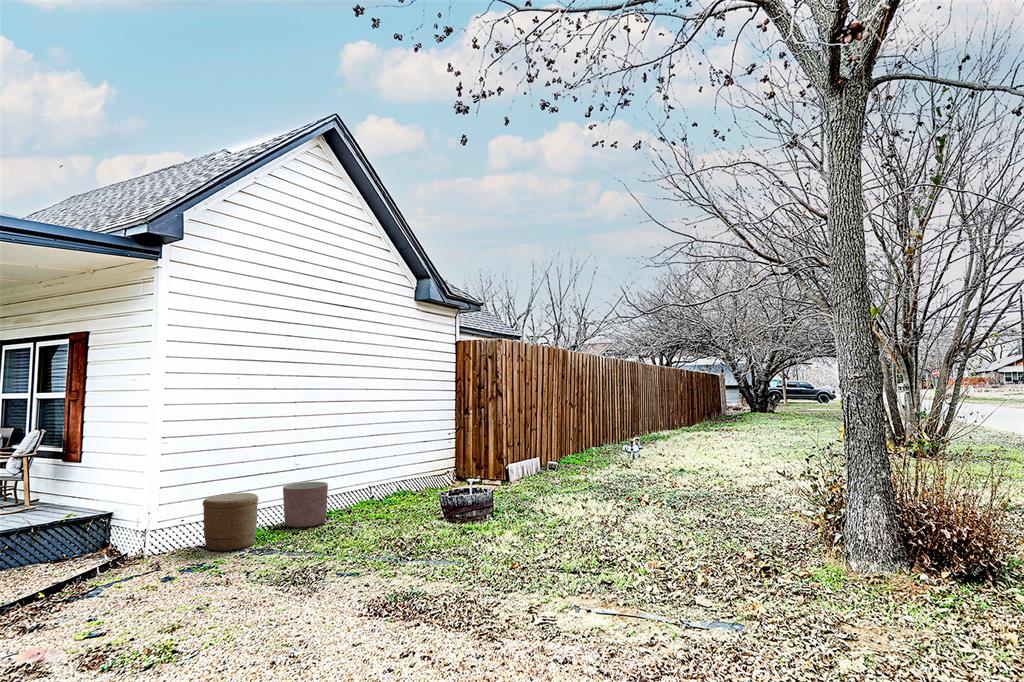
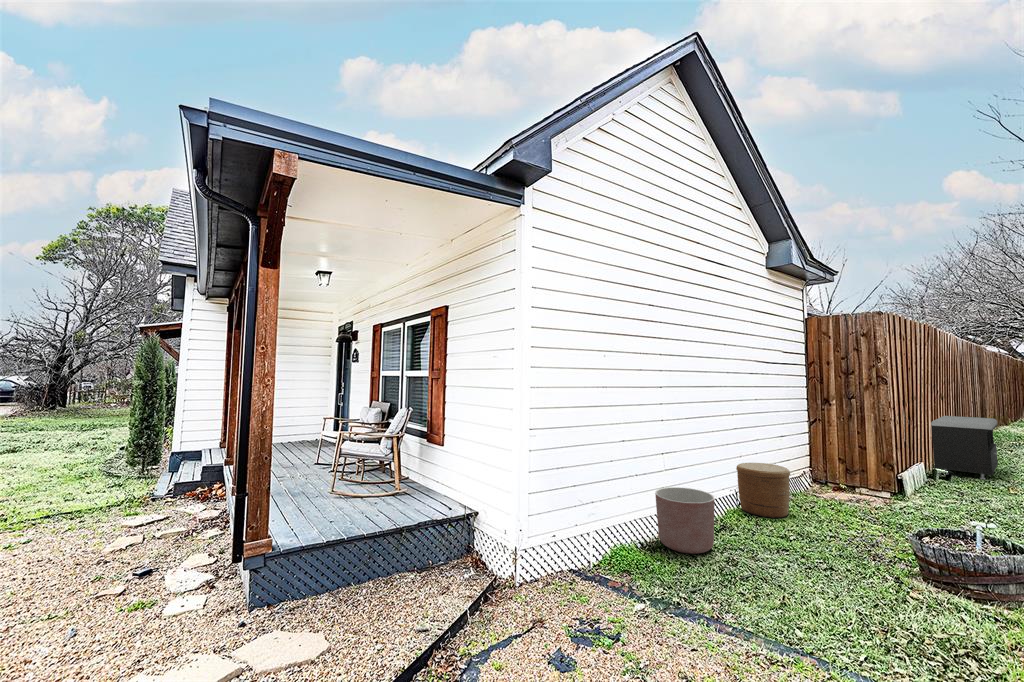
storage bench: none [552,421,599,467] -> present [931,416,998,479]
woven basket: present [203,493,258,551] -> present [736,463,790,518]

